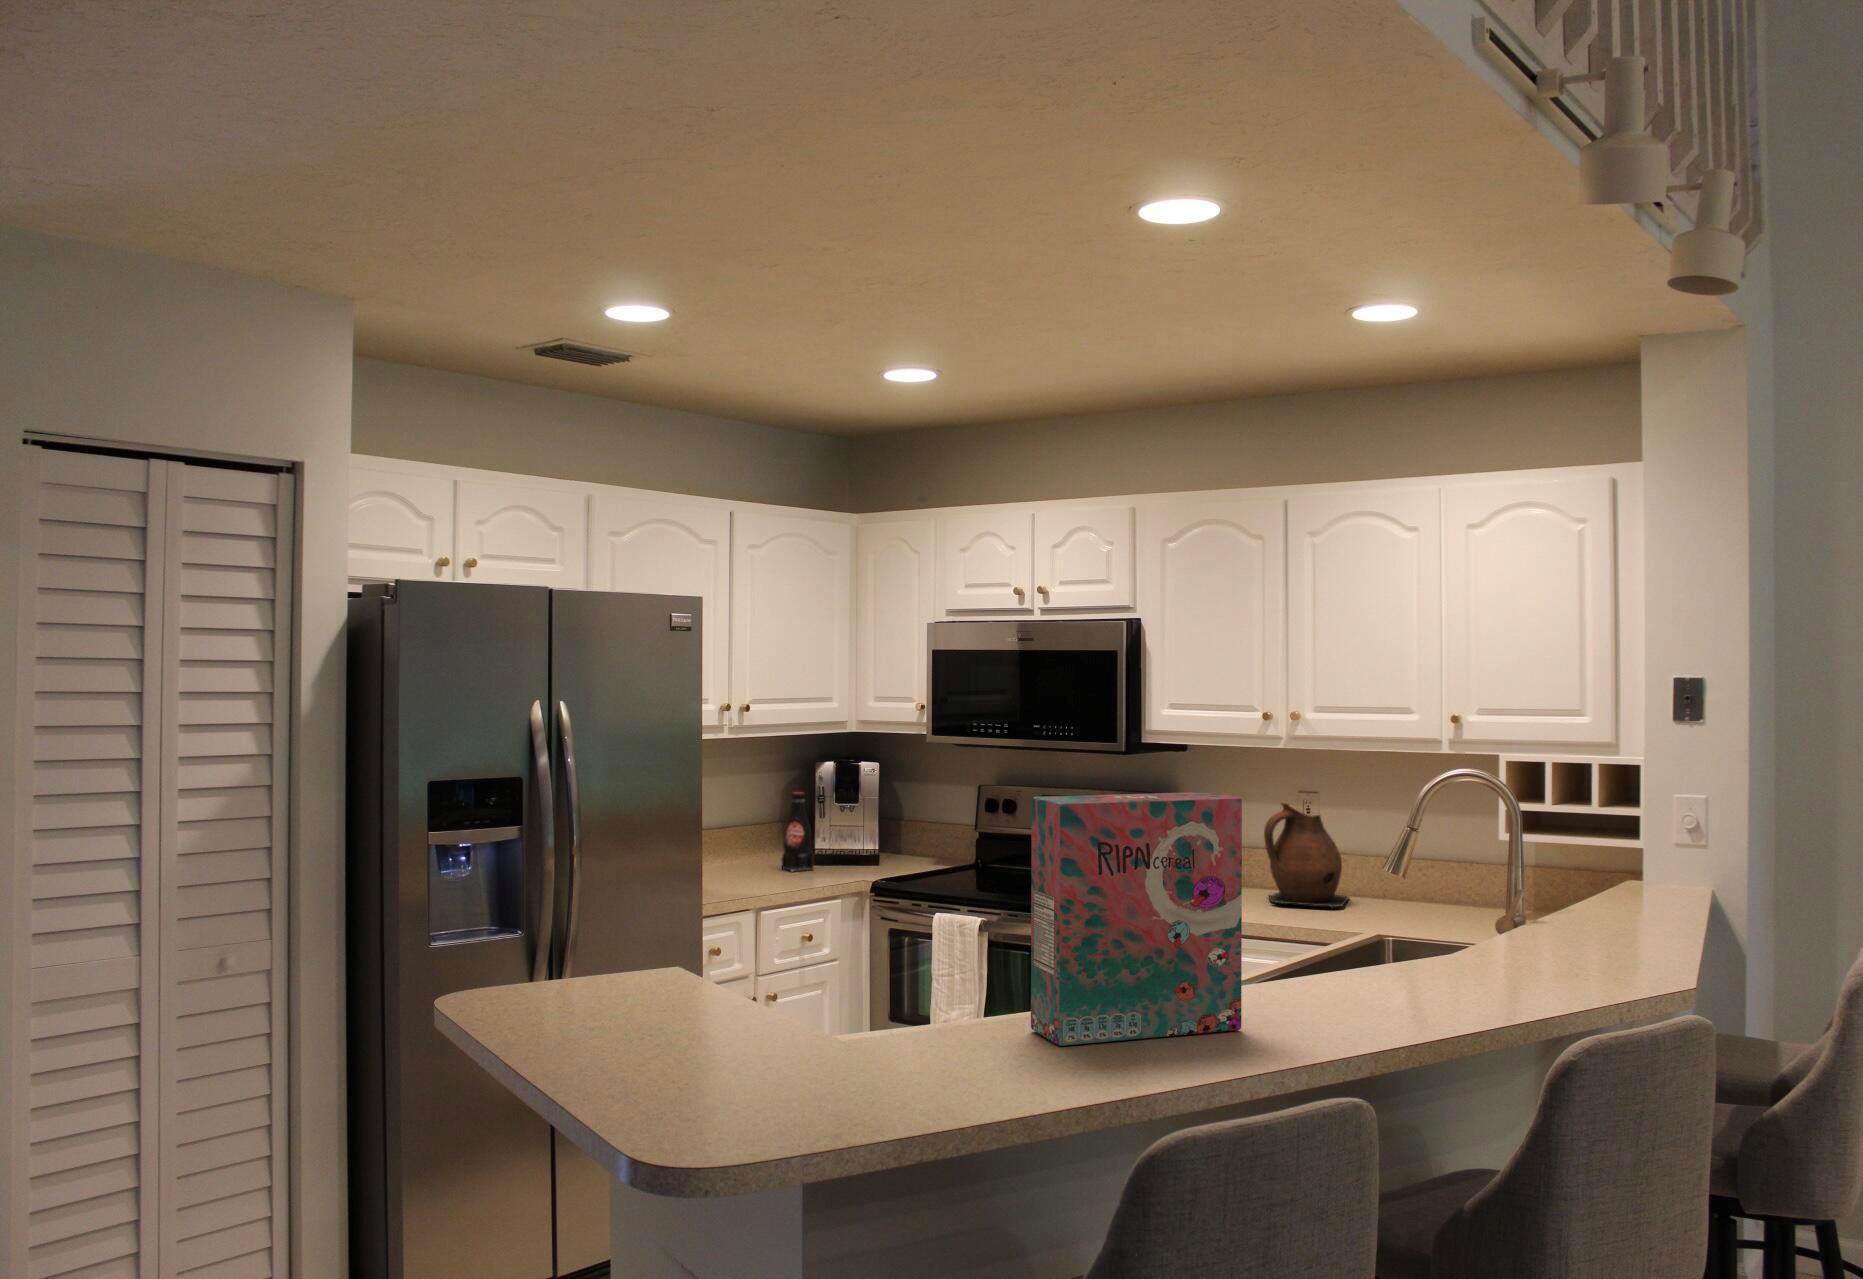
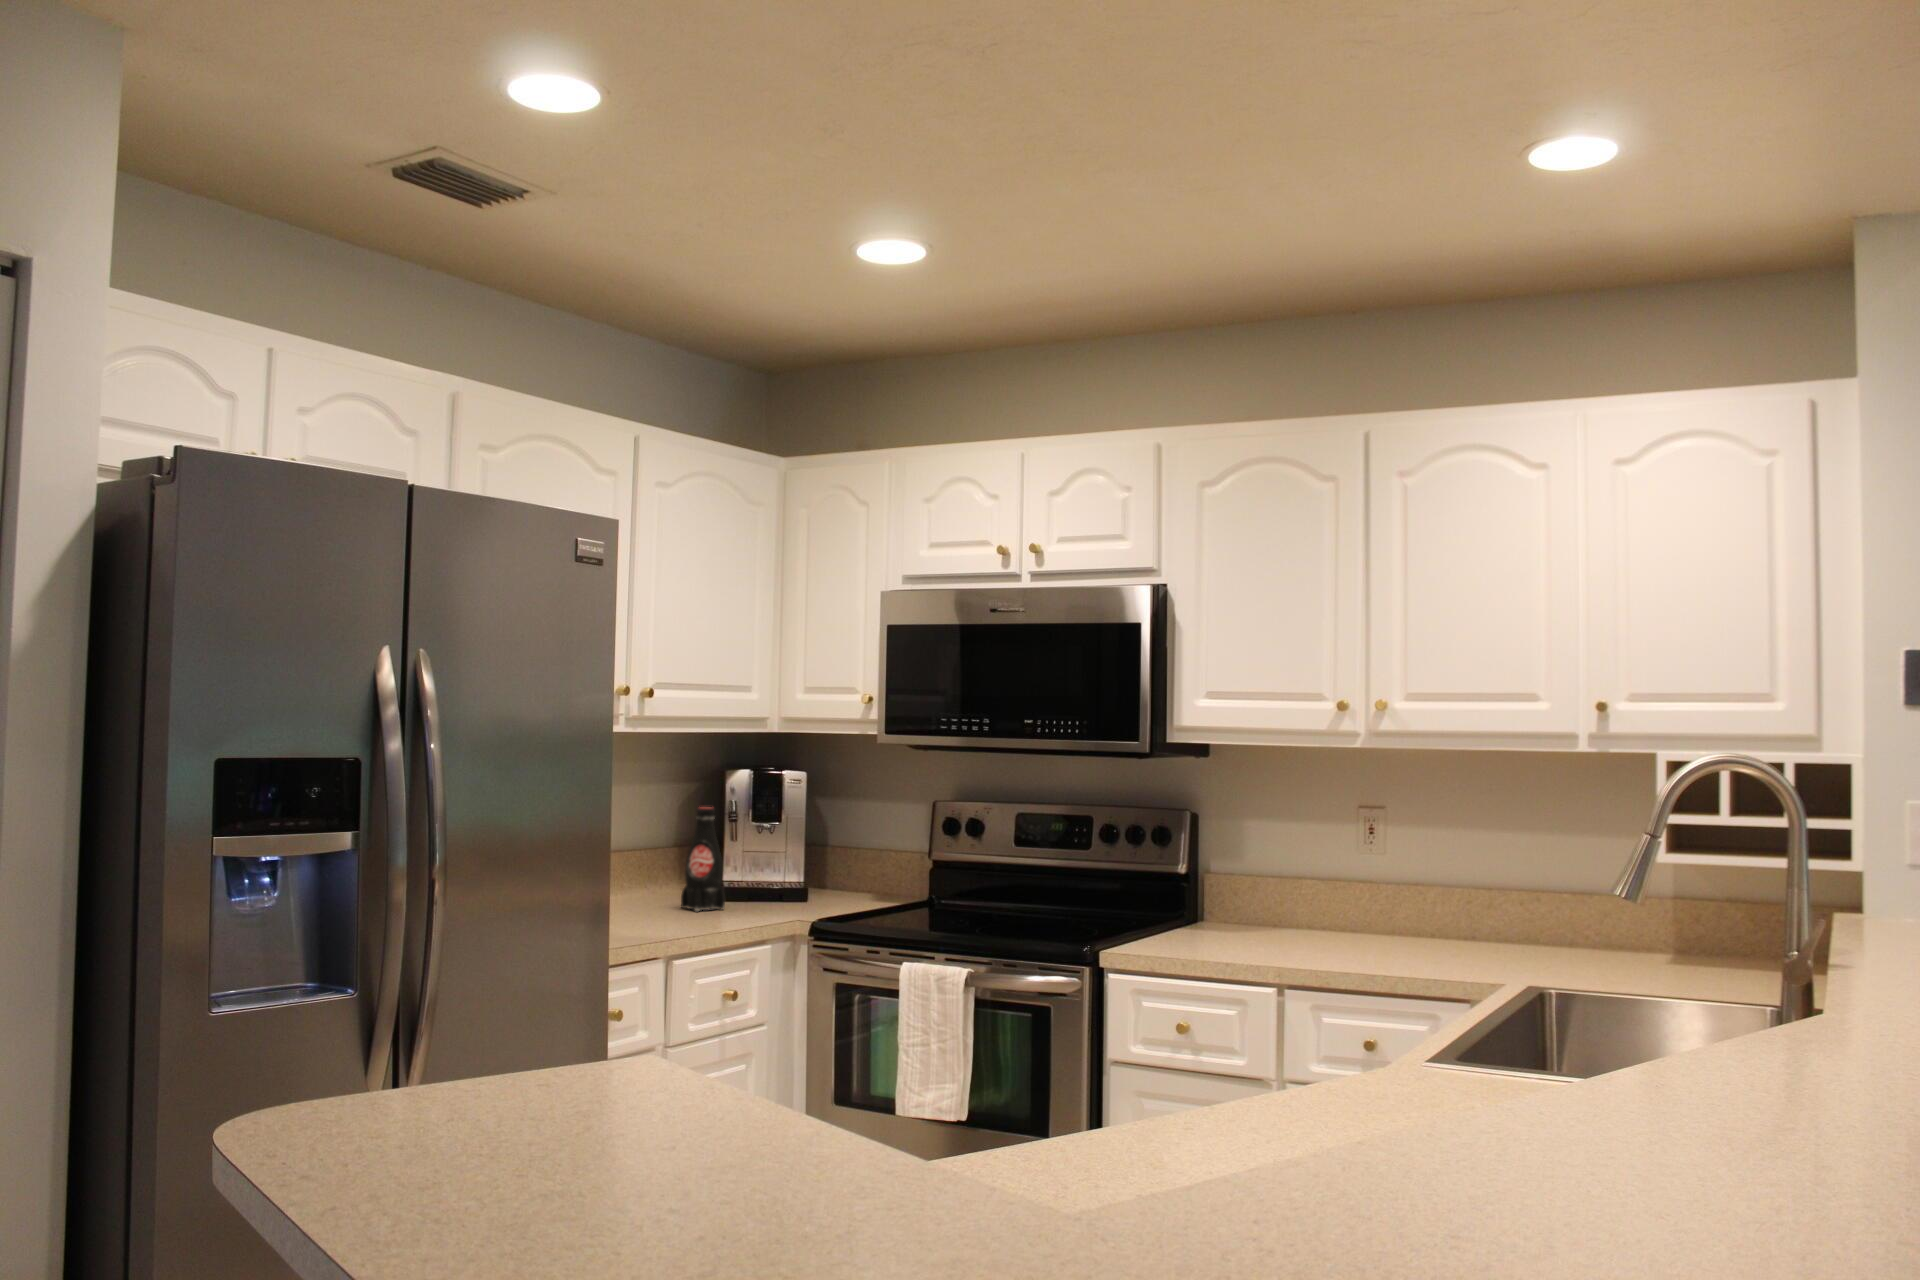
cereal box: present [1031,792,1242,1046] -> none [1432,731,1782,1193]
ceramic pitcher: present [1264,802,1349,908] -> none [1330,817,1439,954]

